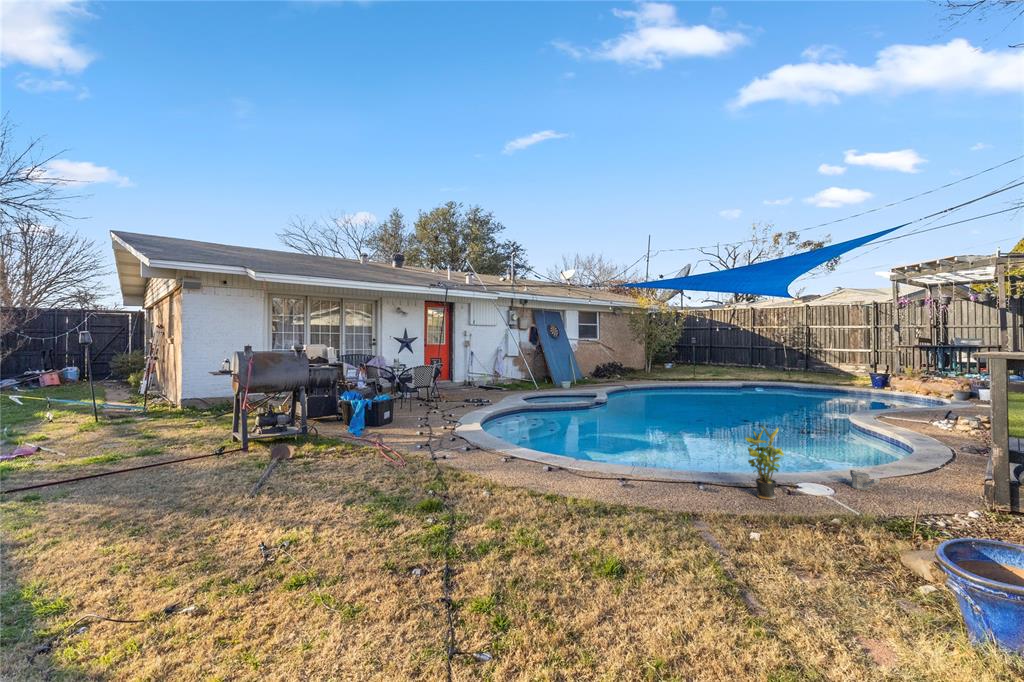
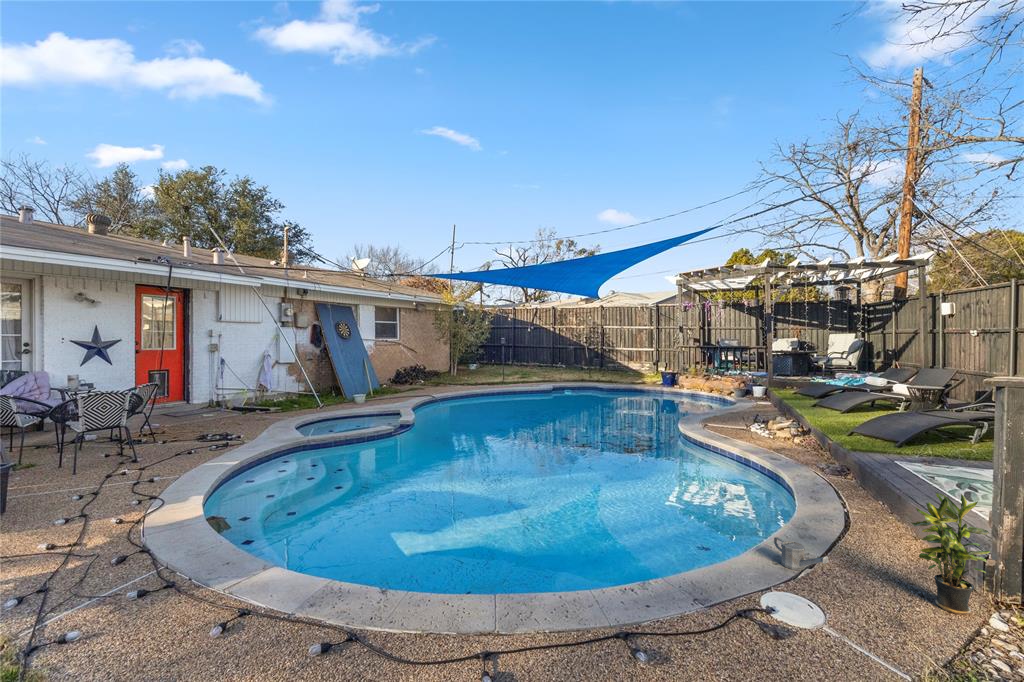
potted plant: present [745,426,784,500] -> present [911,493,991,615]

